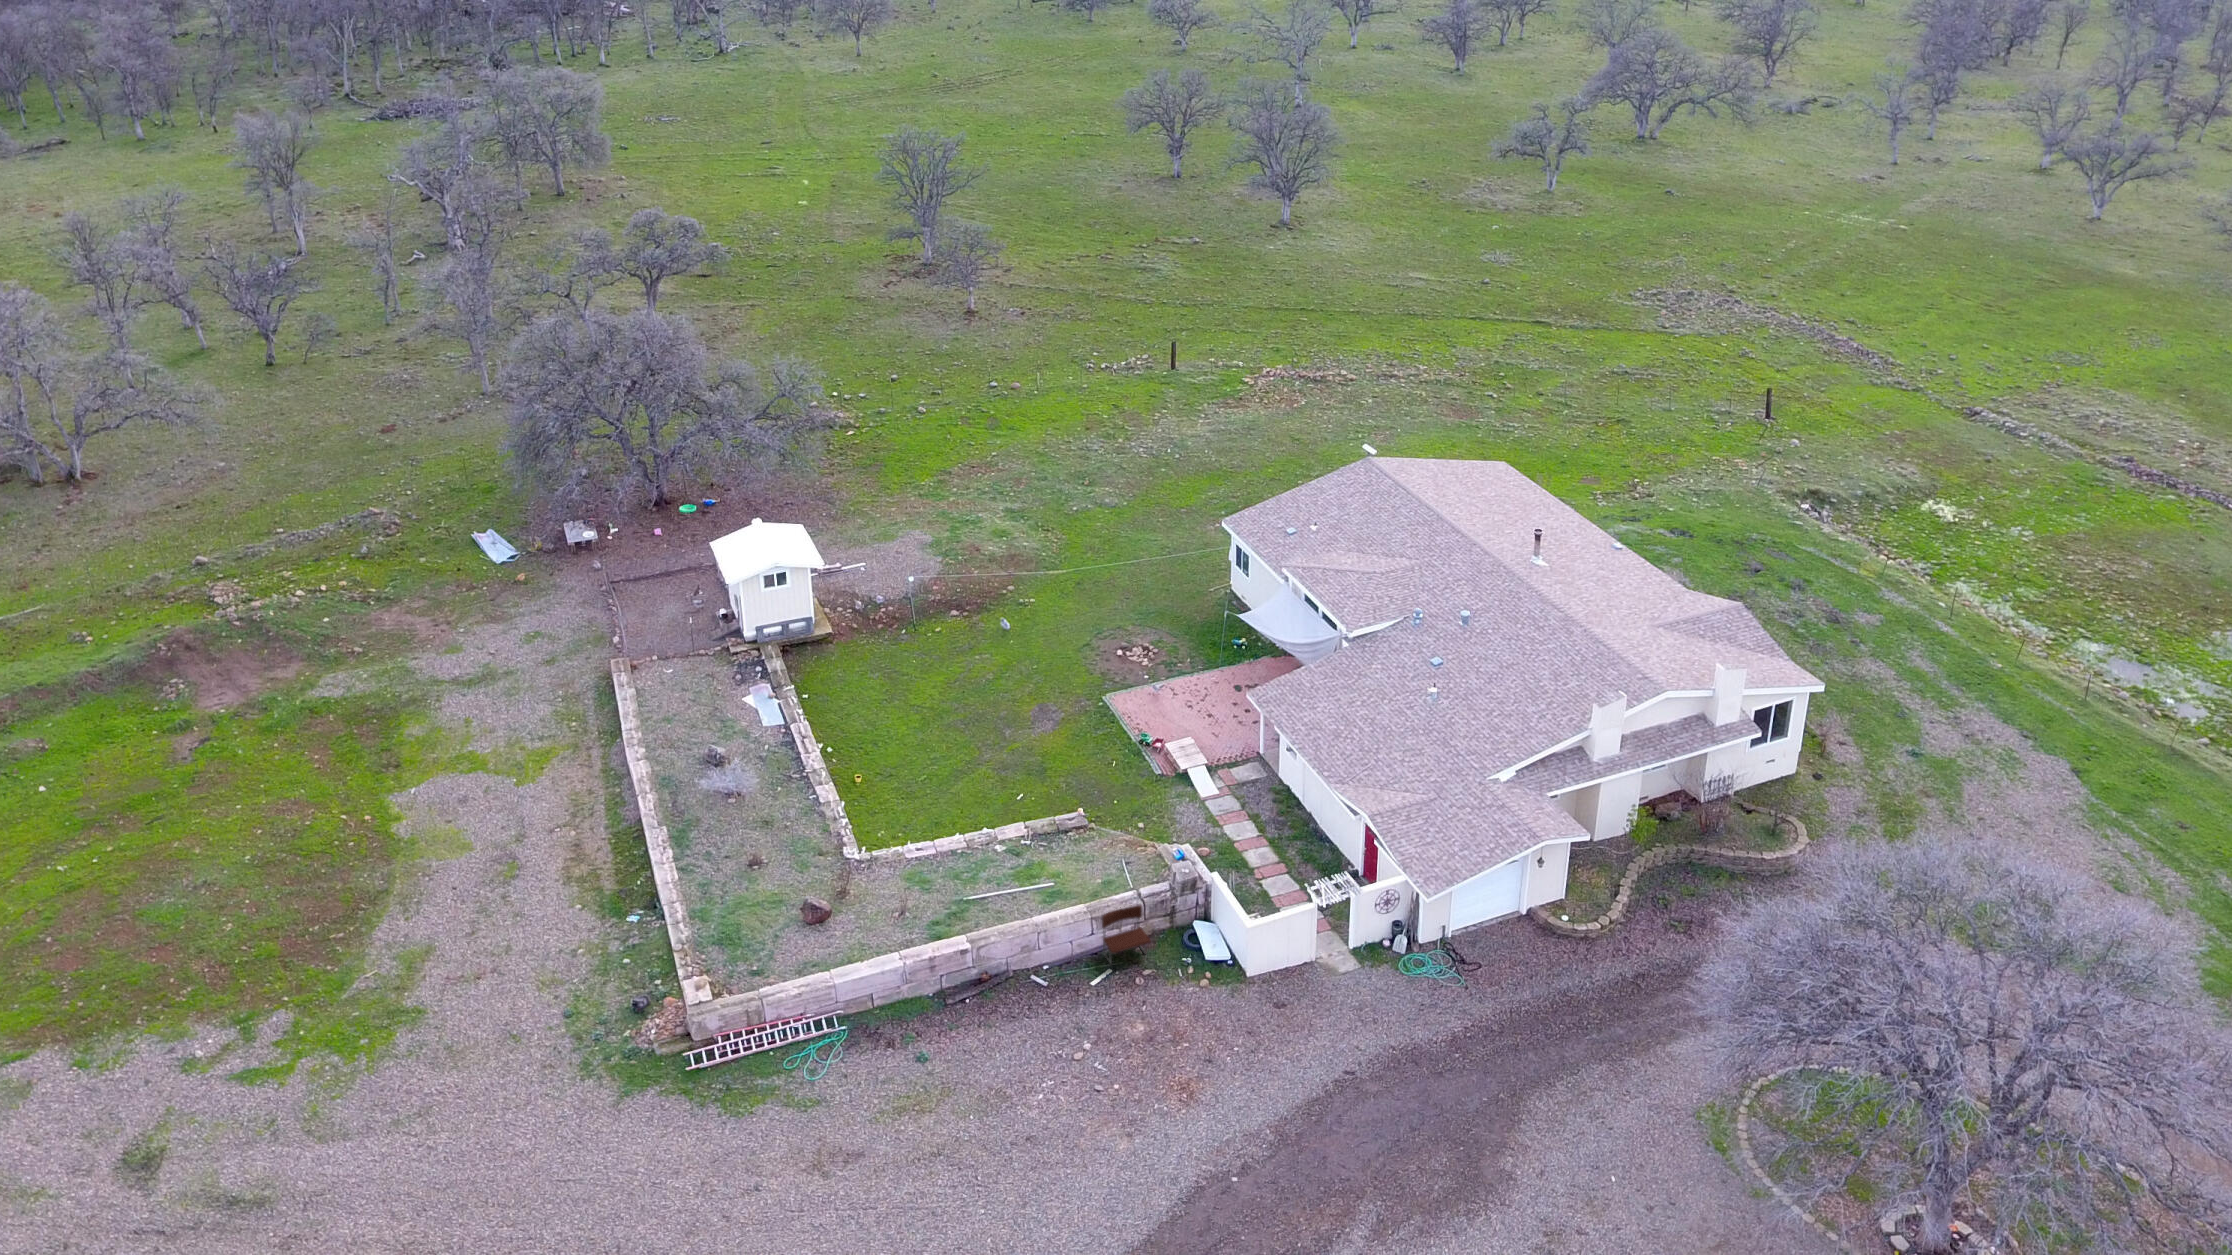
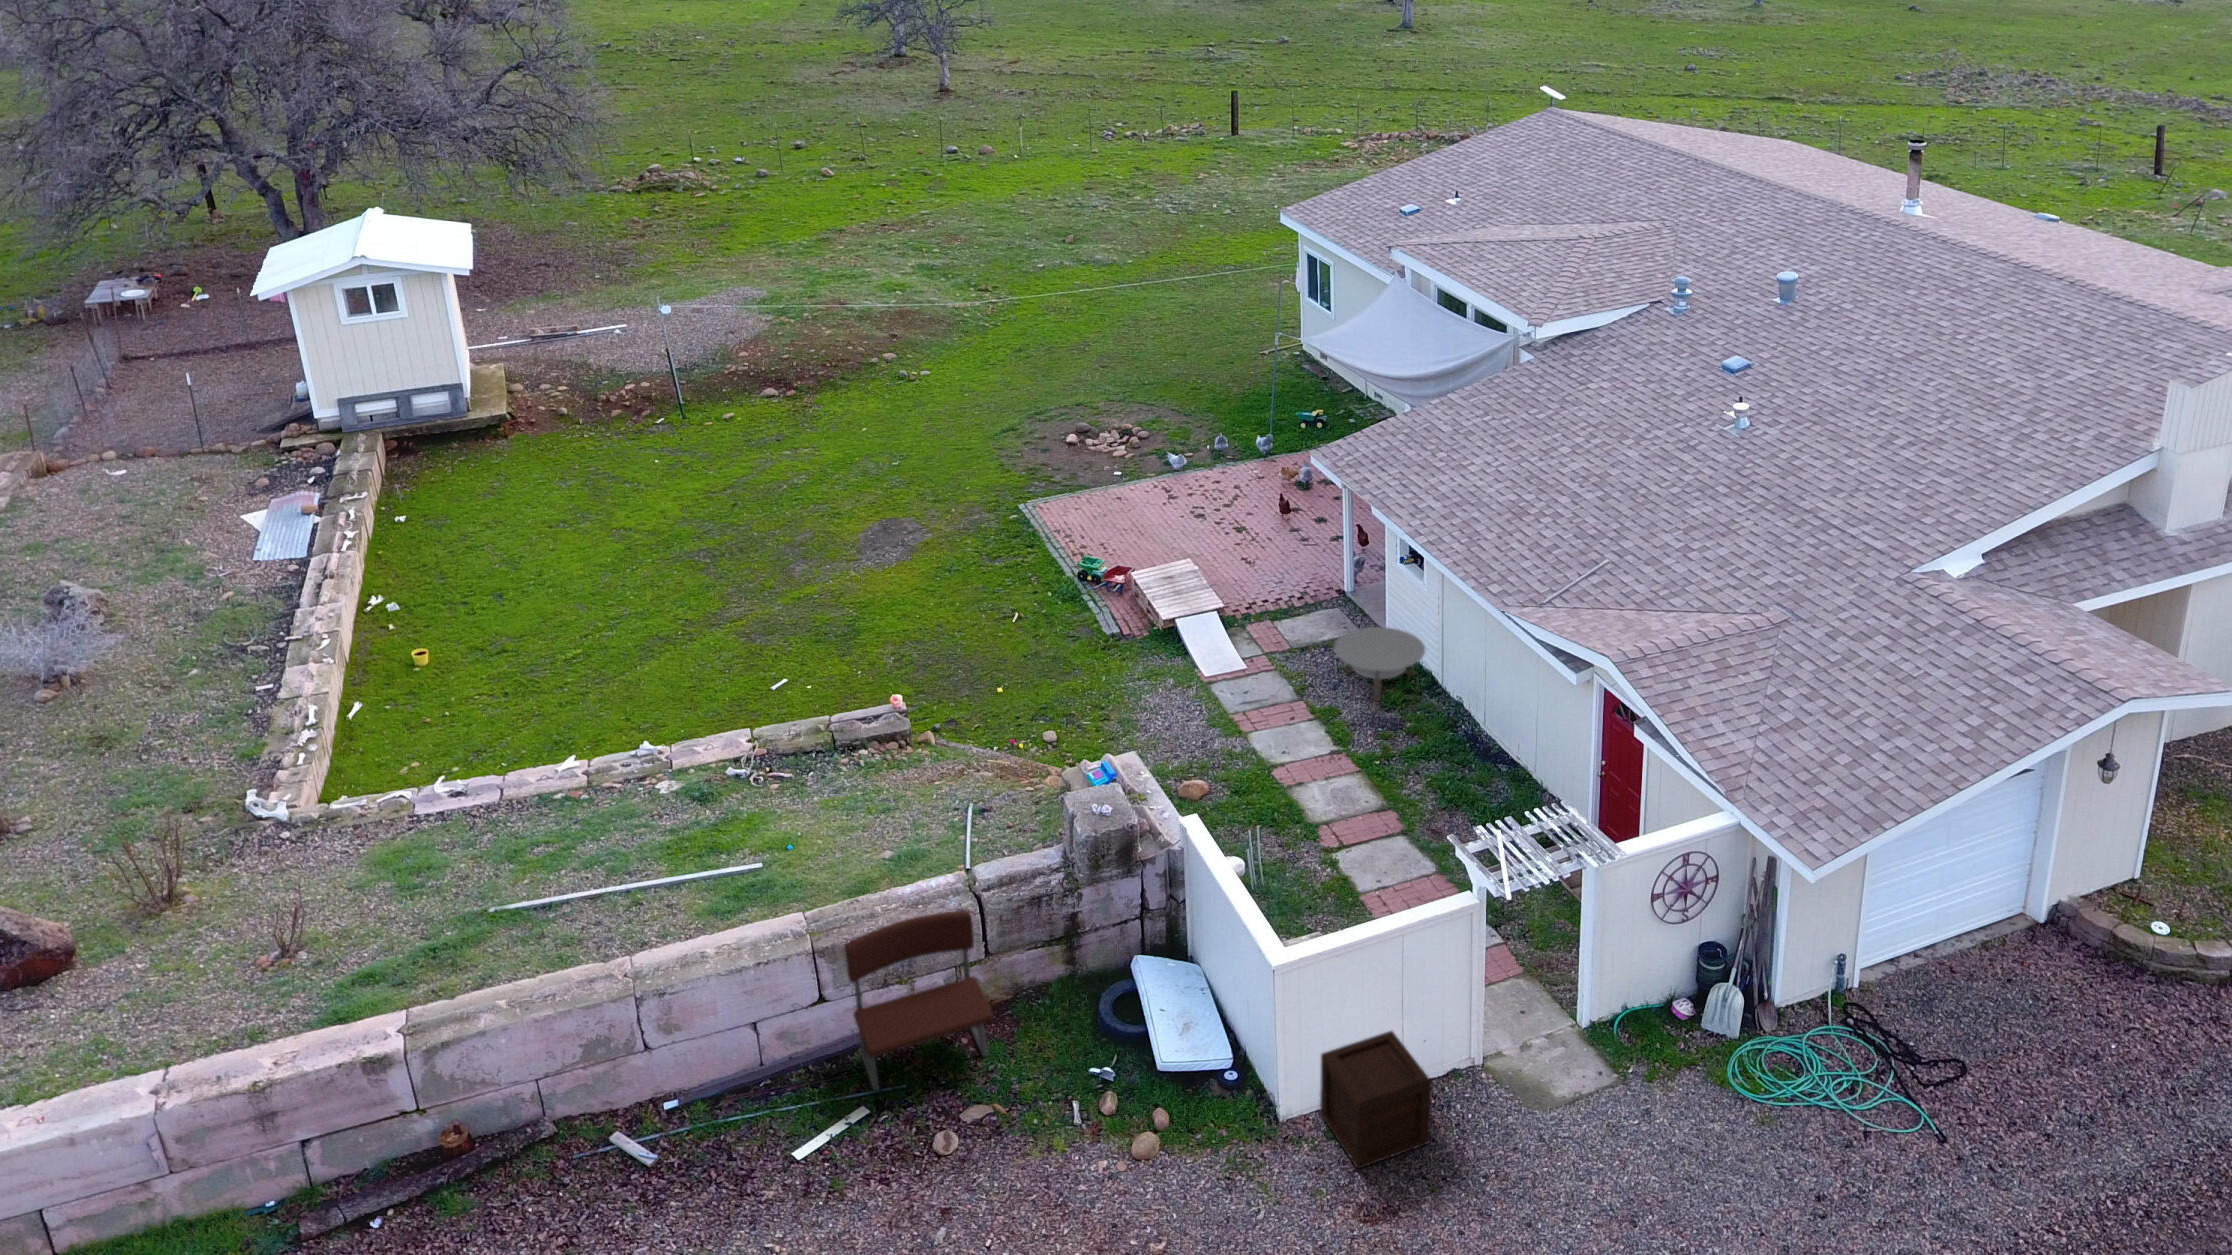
round table: none [1258,778,1297,813] -> present [1334,627,1425,701]
wooden crate: none [1262,949,1300,993] -> present [1320,1031,1432,1169]

